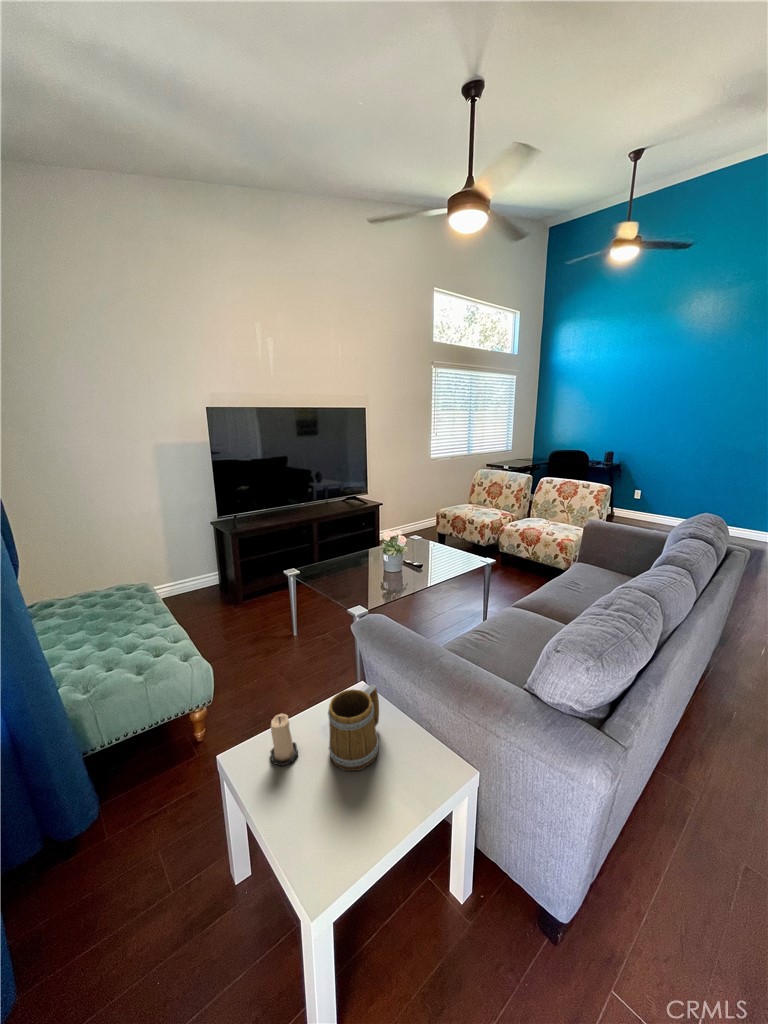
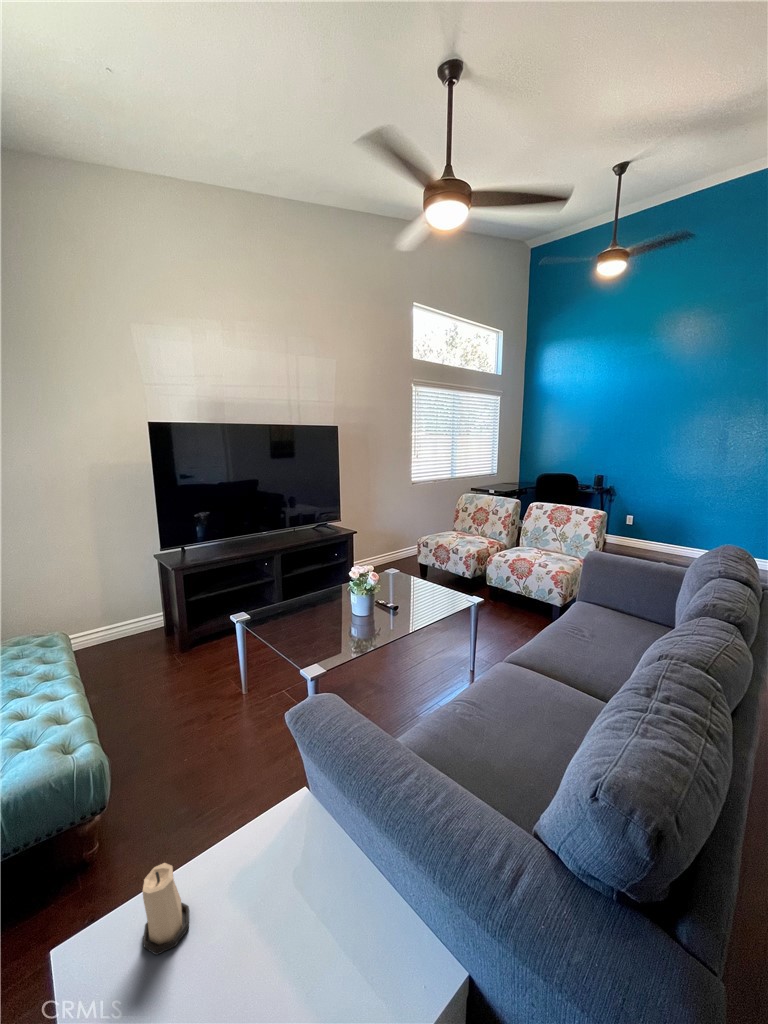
mug: present [328,685,379,771] -> none [234,805,320,962]

